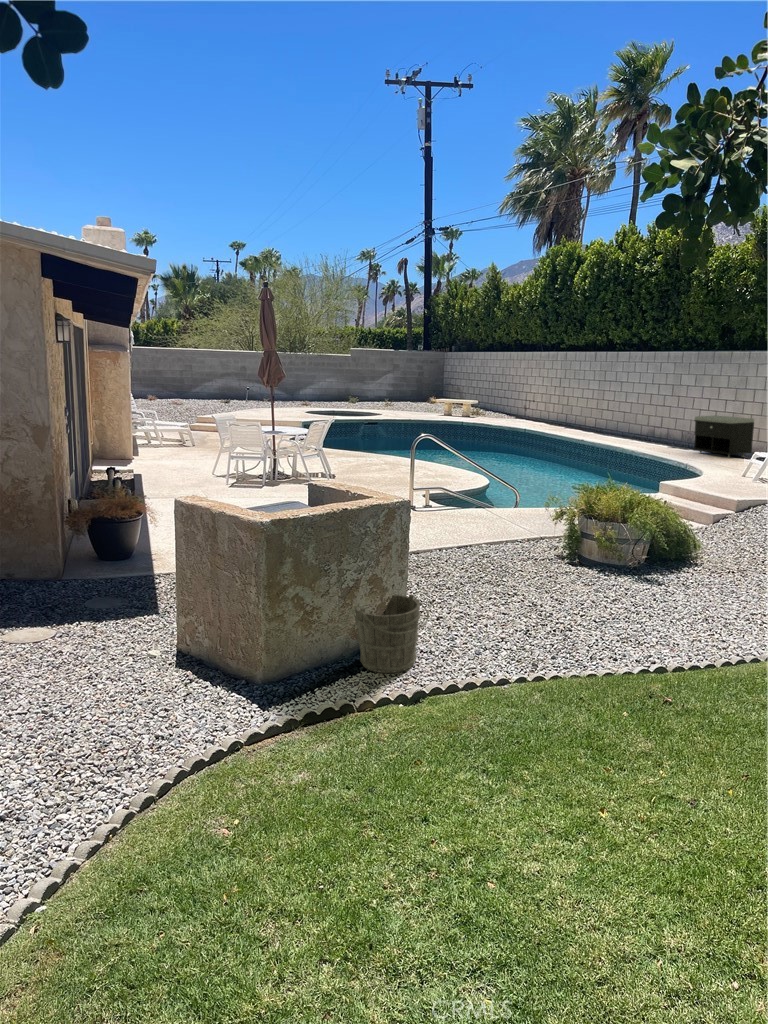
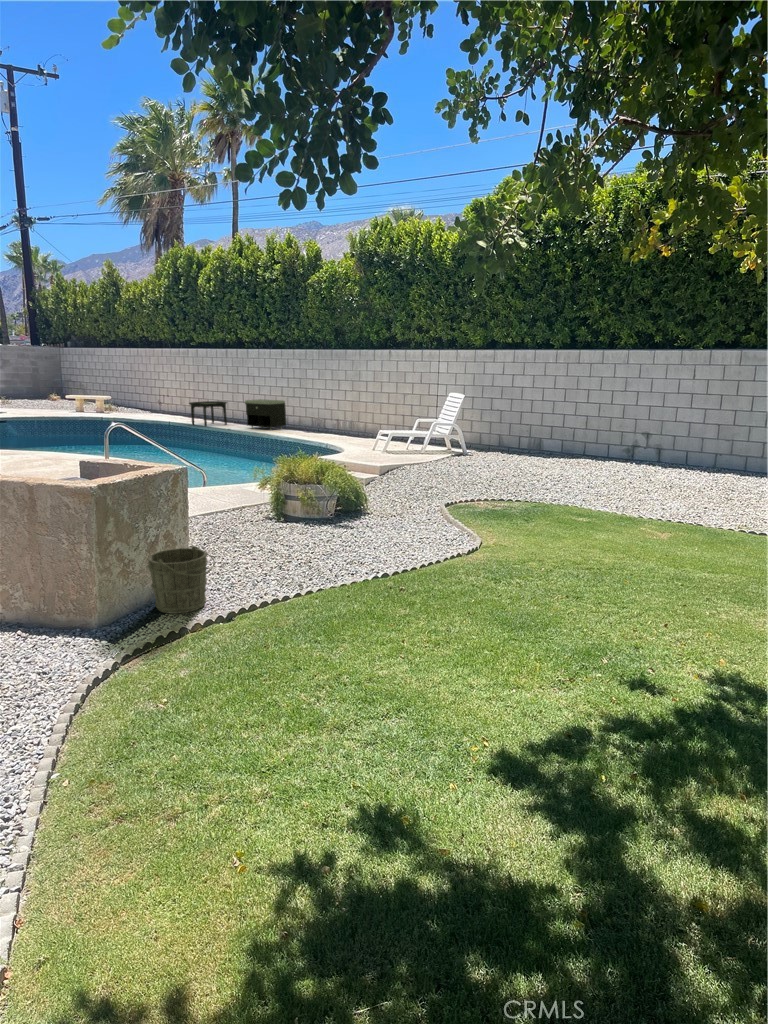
round table: none [548,407,590,434] -> present [189,401,227,426]
storage bench: present [694,415,754,458] -> present [245,399,286,430]

